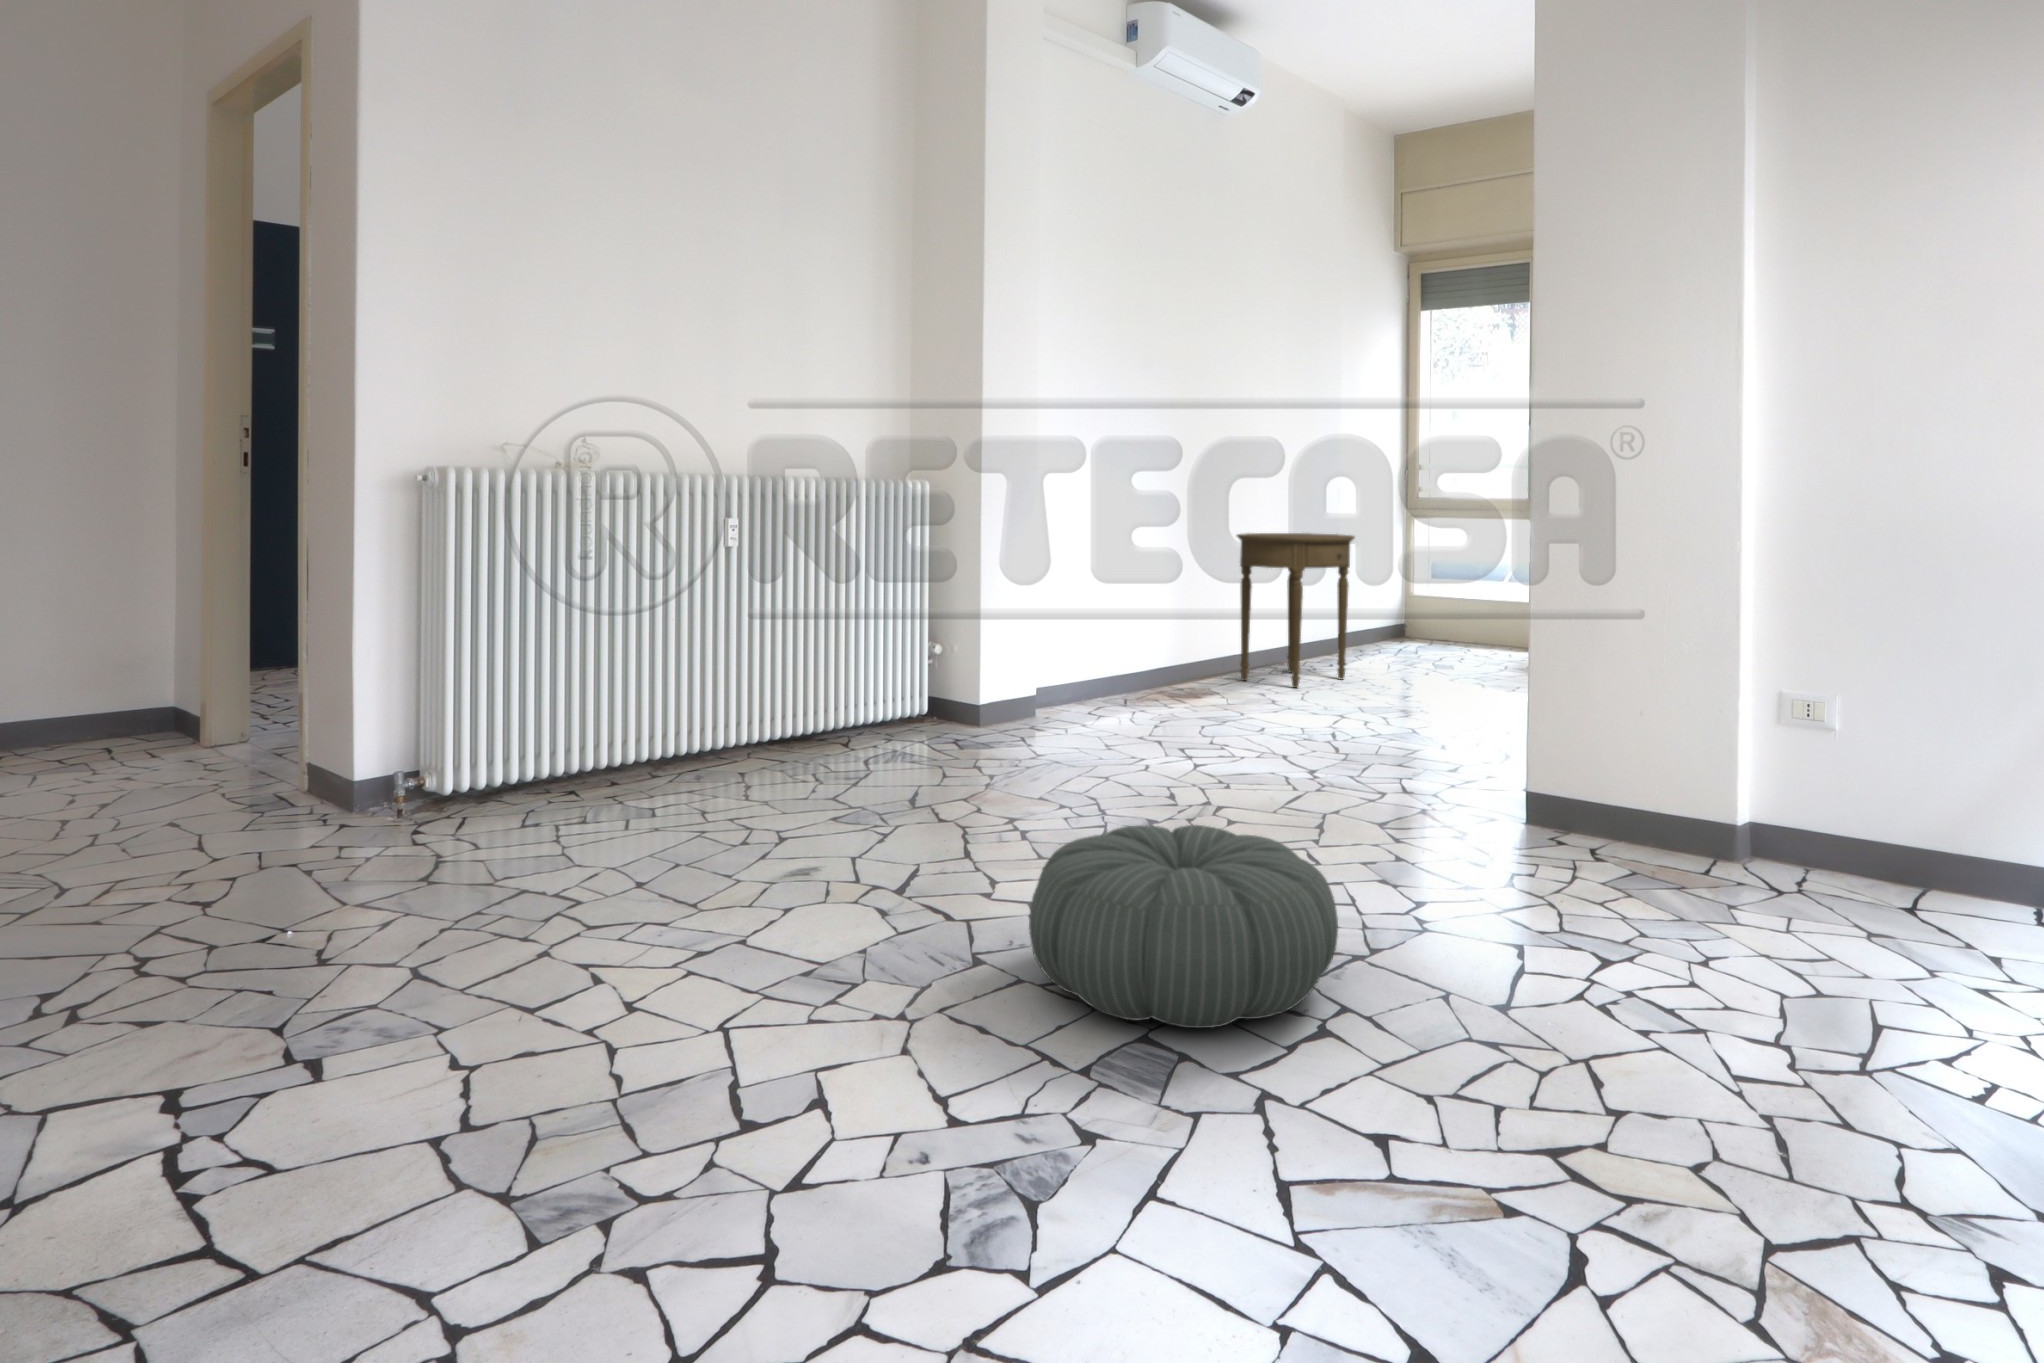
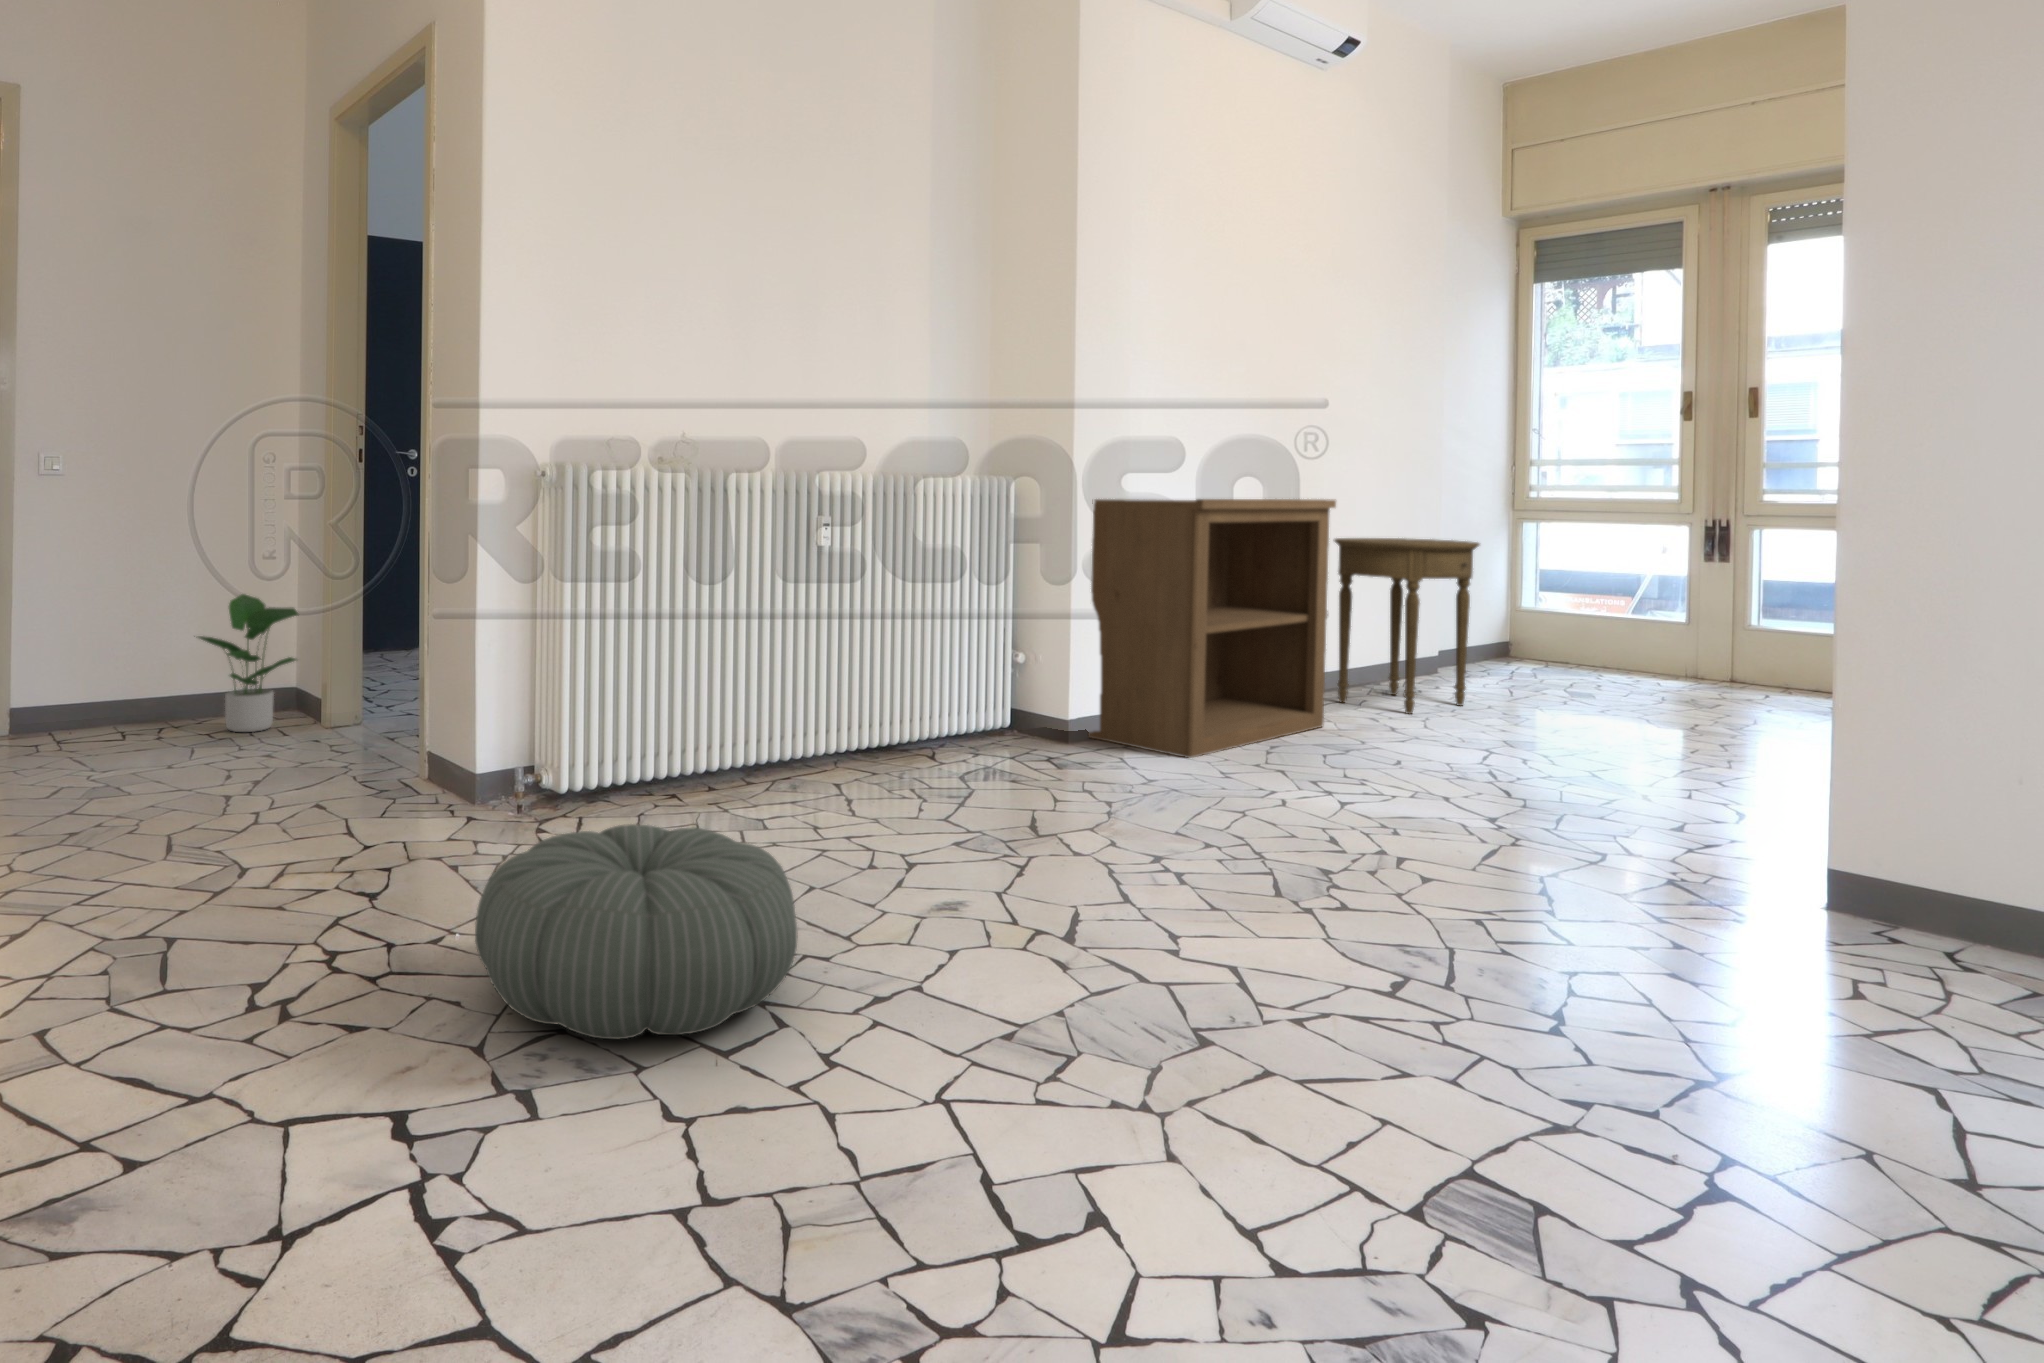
bookshelf: none [1001,499,1225,734] -> present [1088,499,1336,758]
potted plant: none [34,607,170,755] -> present [198,594,298,732]
pouf: present [1029,825,1338,1028] -> present [475,824,798,1039]

